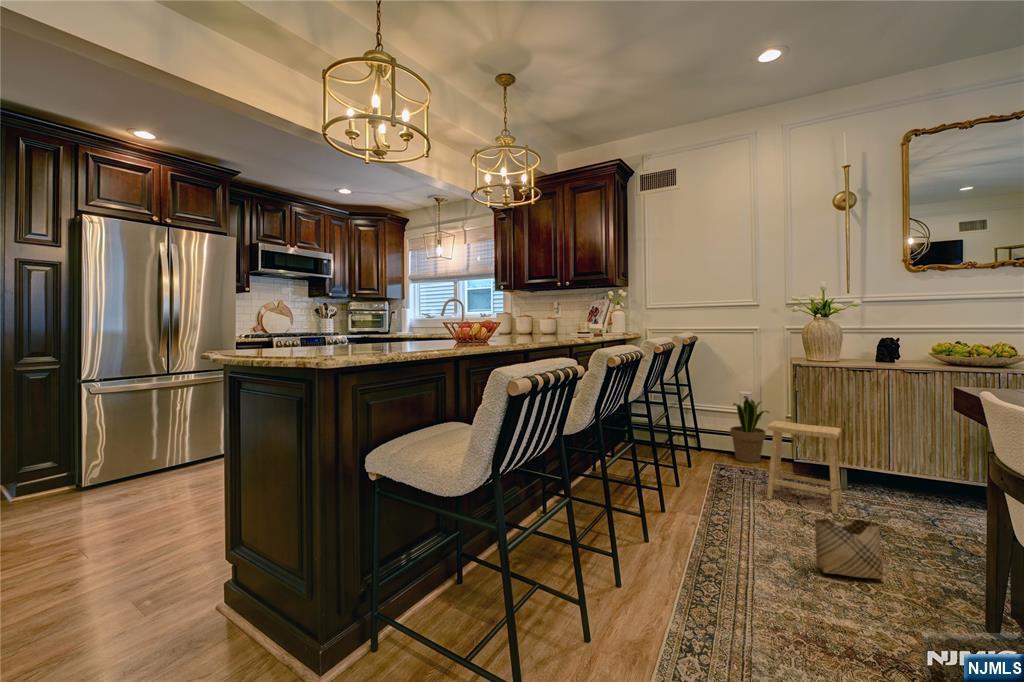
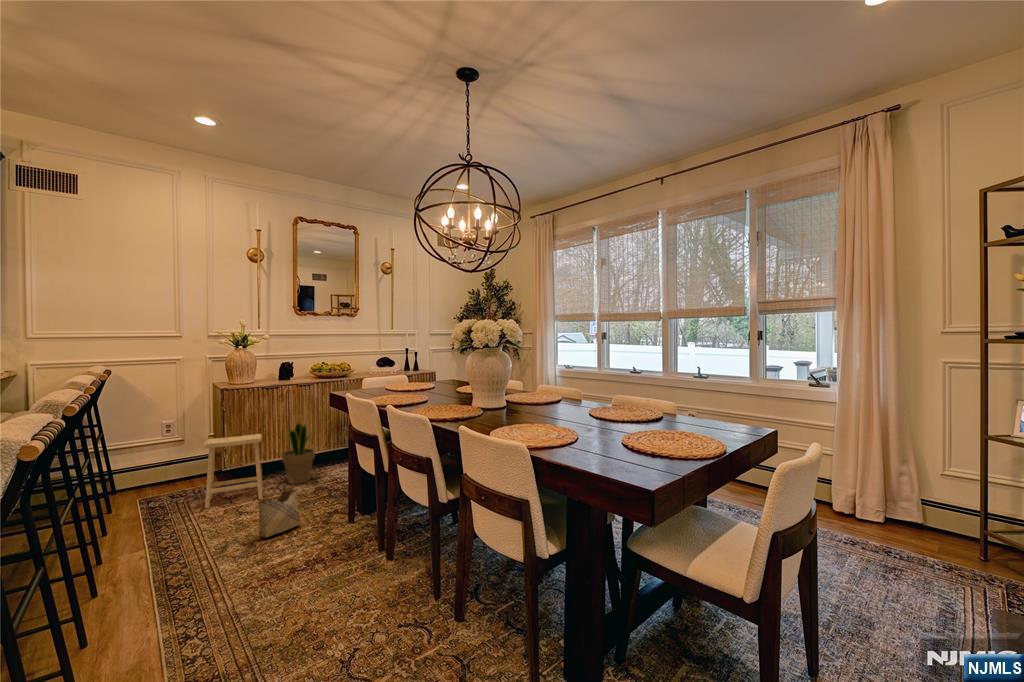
potted plant: present [730,398,769,463] -> present [282,423,315,484]

